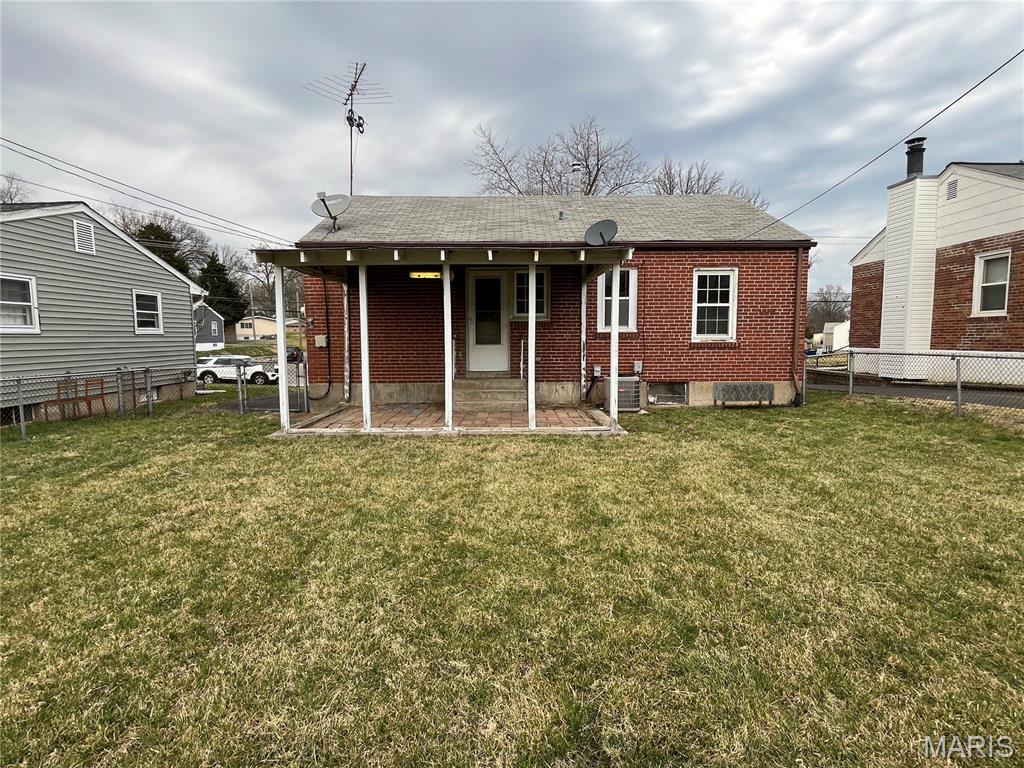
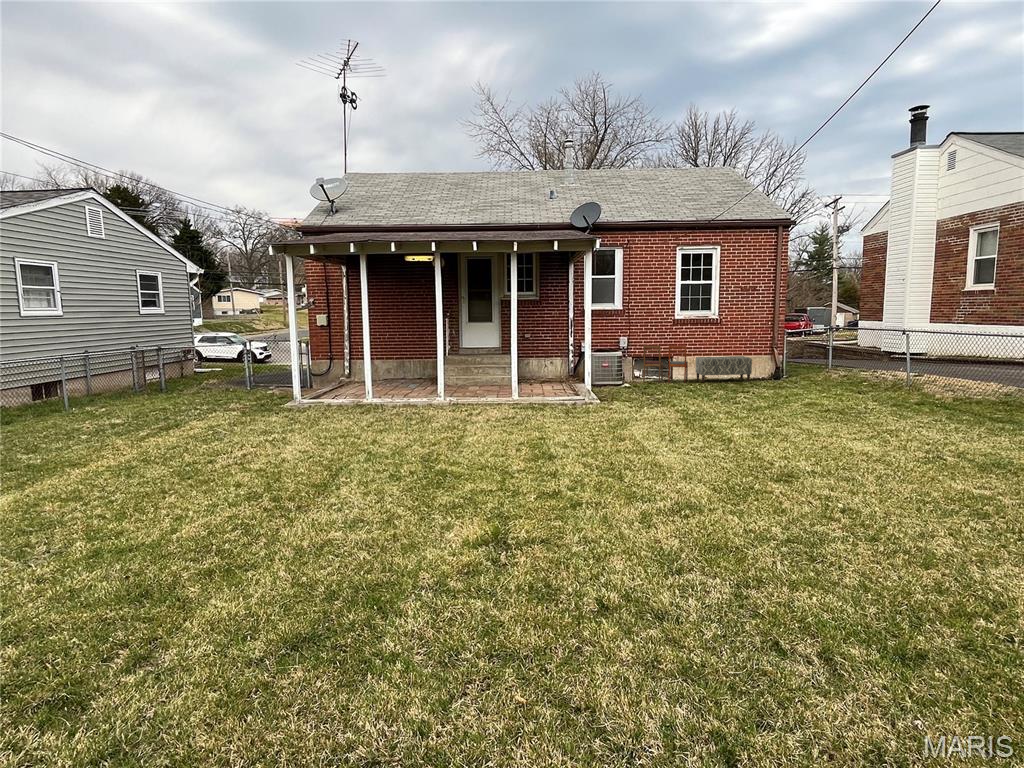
chair: present [43,378,107,421] -> present [643,345,688,383]

